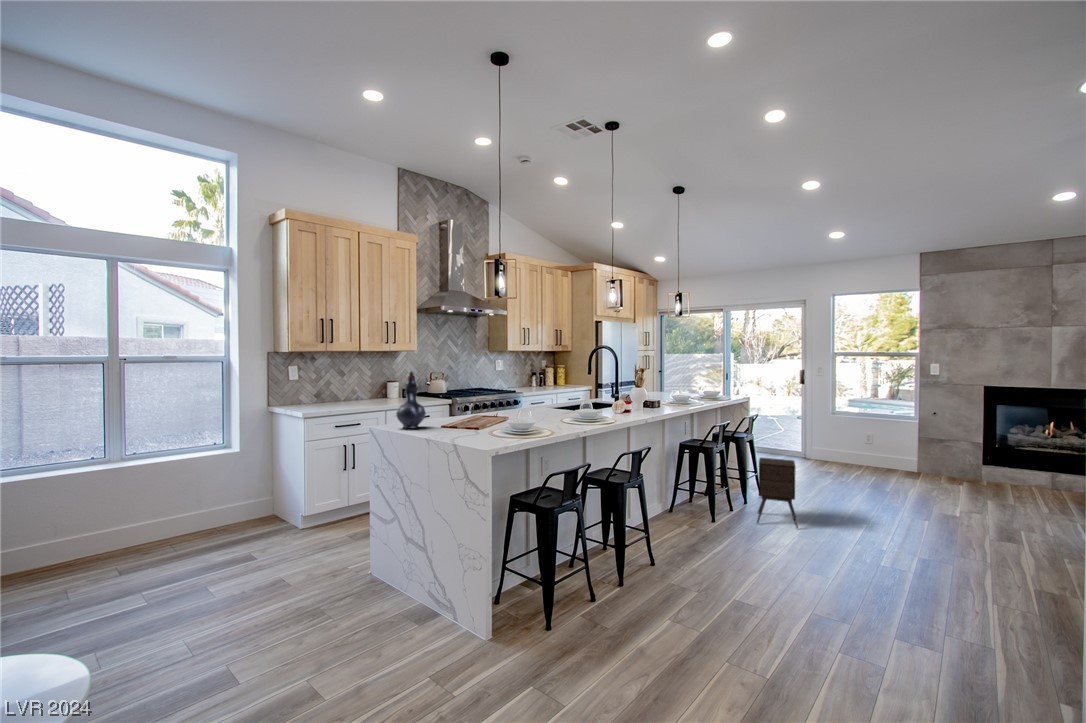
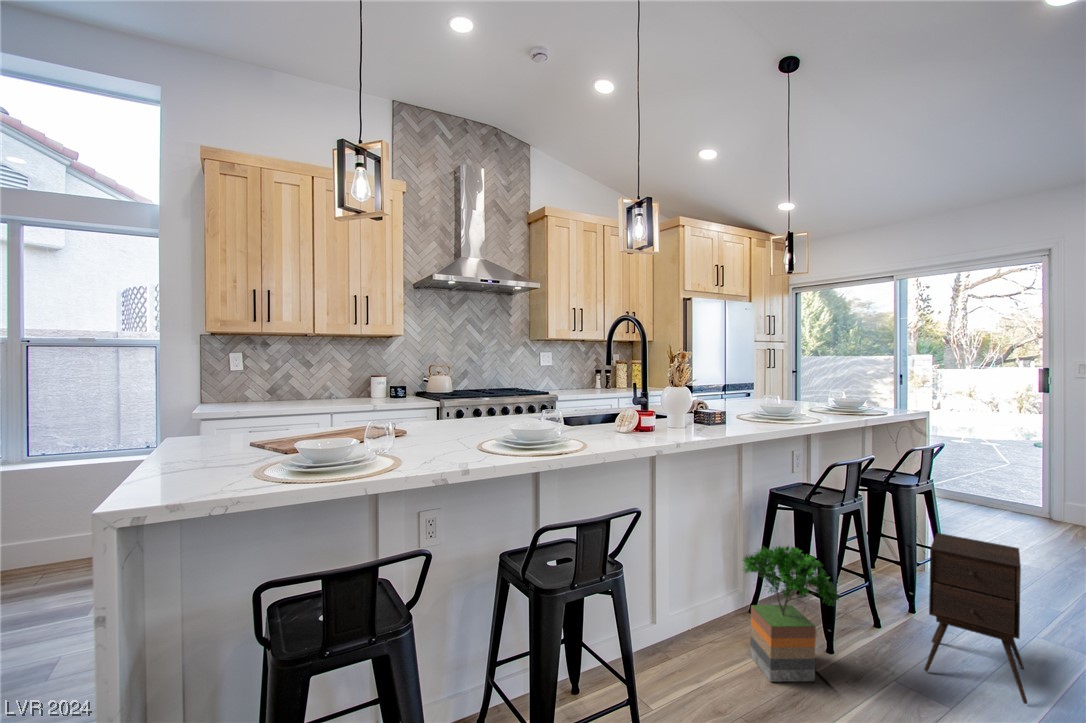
decorative vase: present [396,371,426,429] -> none [176,349,234,448]
potted tree: none [673,468,723,535] -> present [742,546,840,682]

